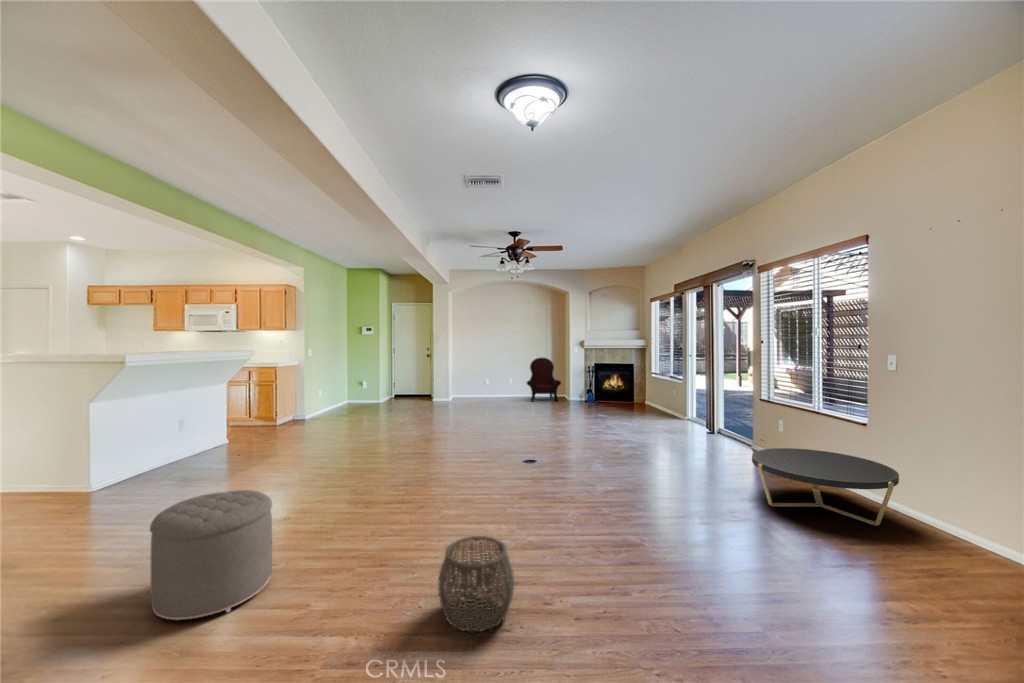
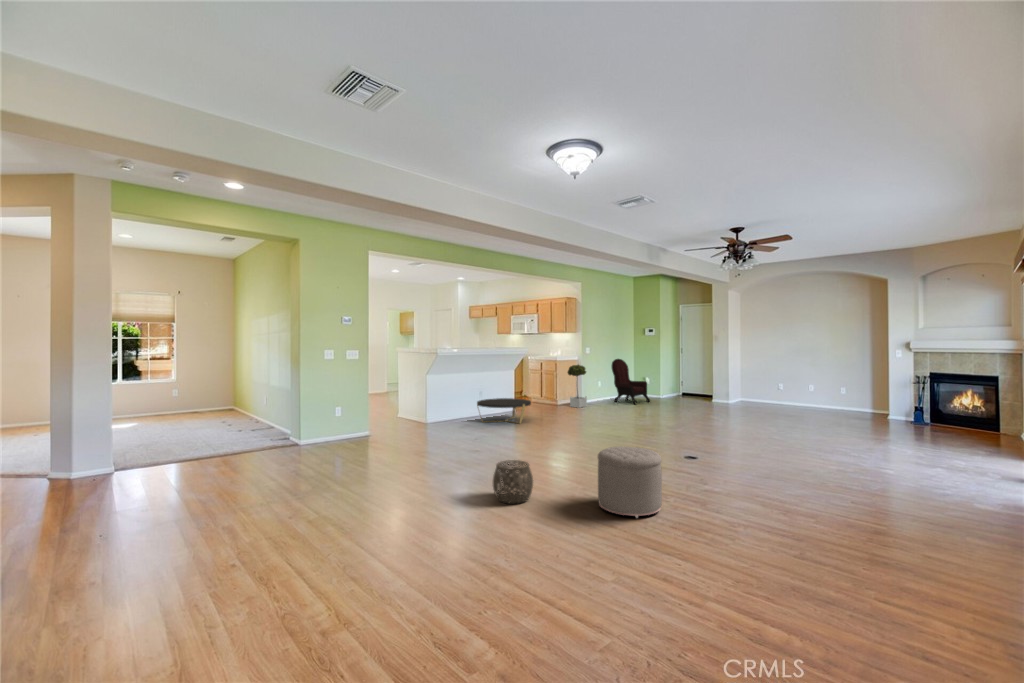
armchair: present [527,357,561,401] -> present [612,359,650,404]
potted tree: none [288,369,313,424] -> present [568,365,587,408]
coffee table: present [752,448,899,526] -> present [477,398,531,424]
ottoman: present [150,490,272,620] -> present [598,446,662,518]

